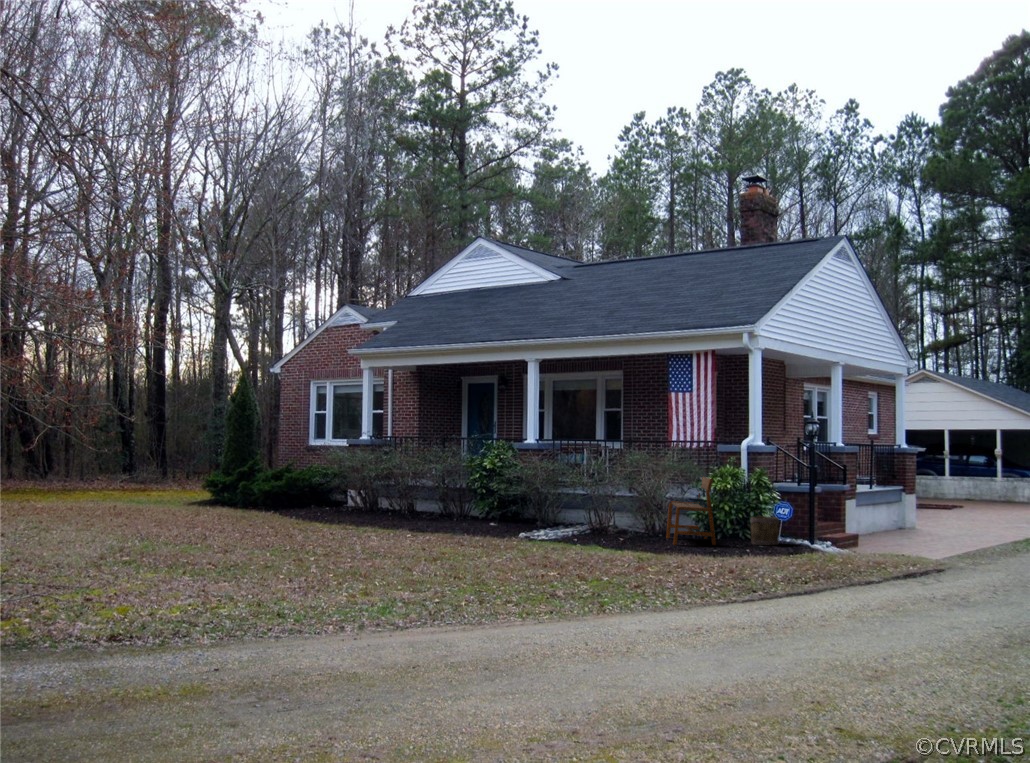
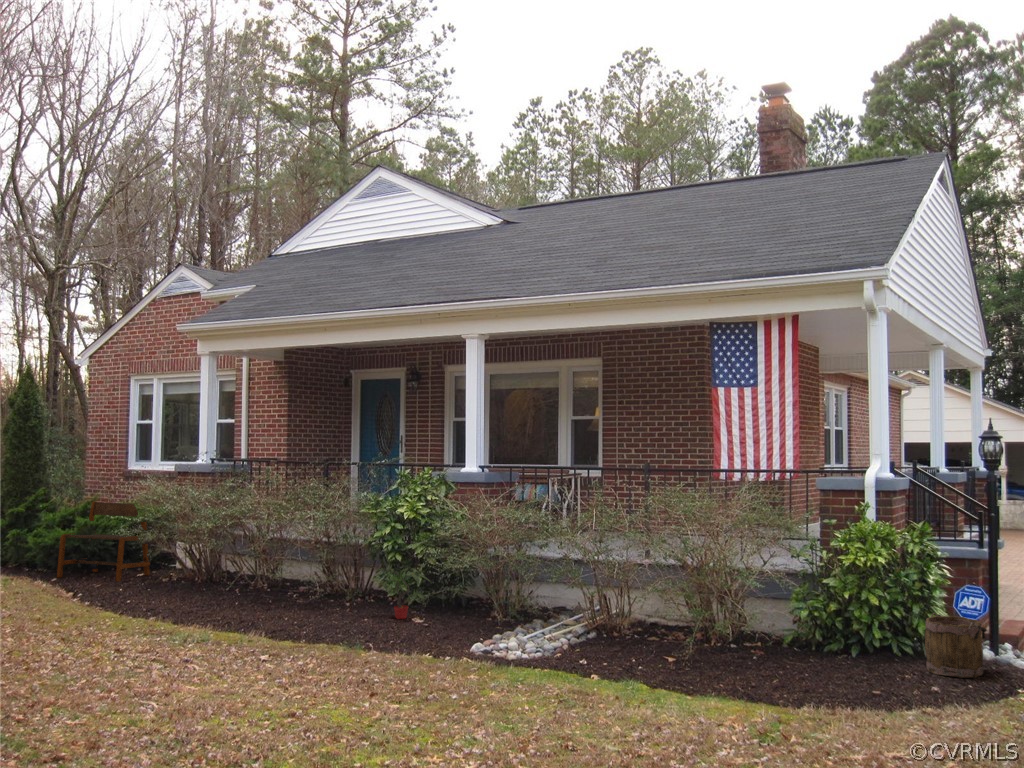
bench: present [666,476,716,545] -> present [57,501,150,581]
potted plant: none [470,498,504,528] -> present [378,567,429,619]

